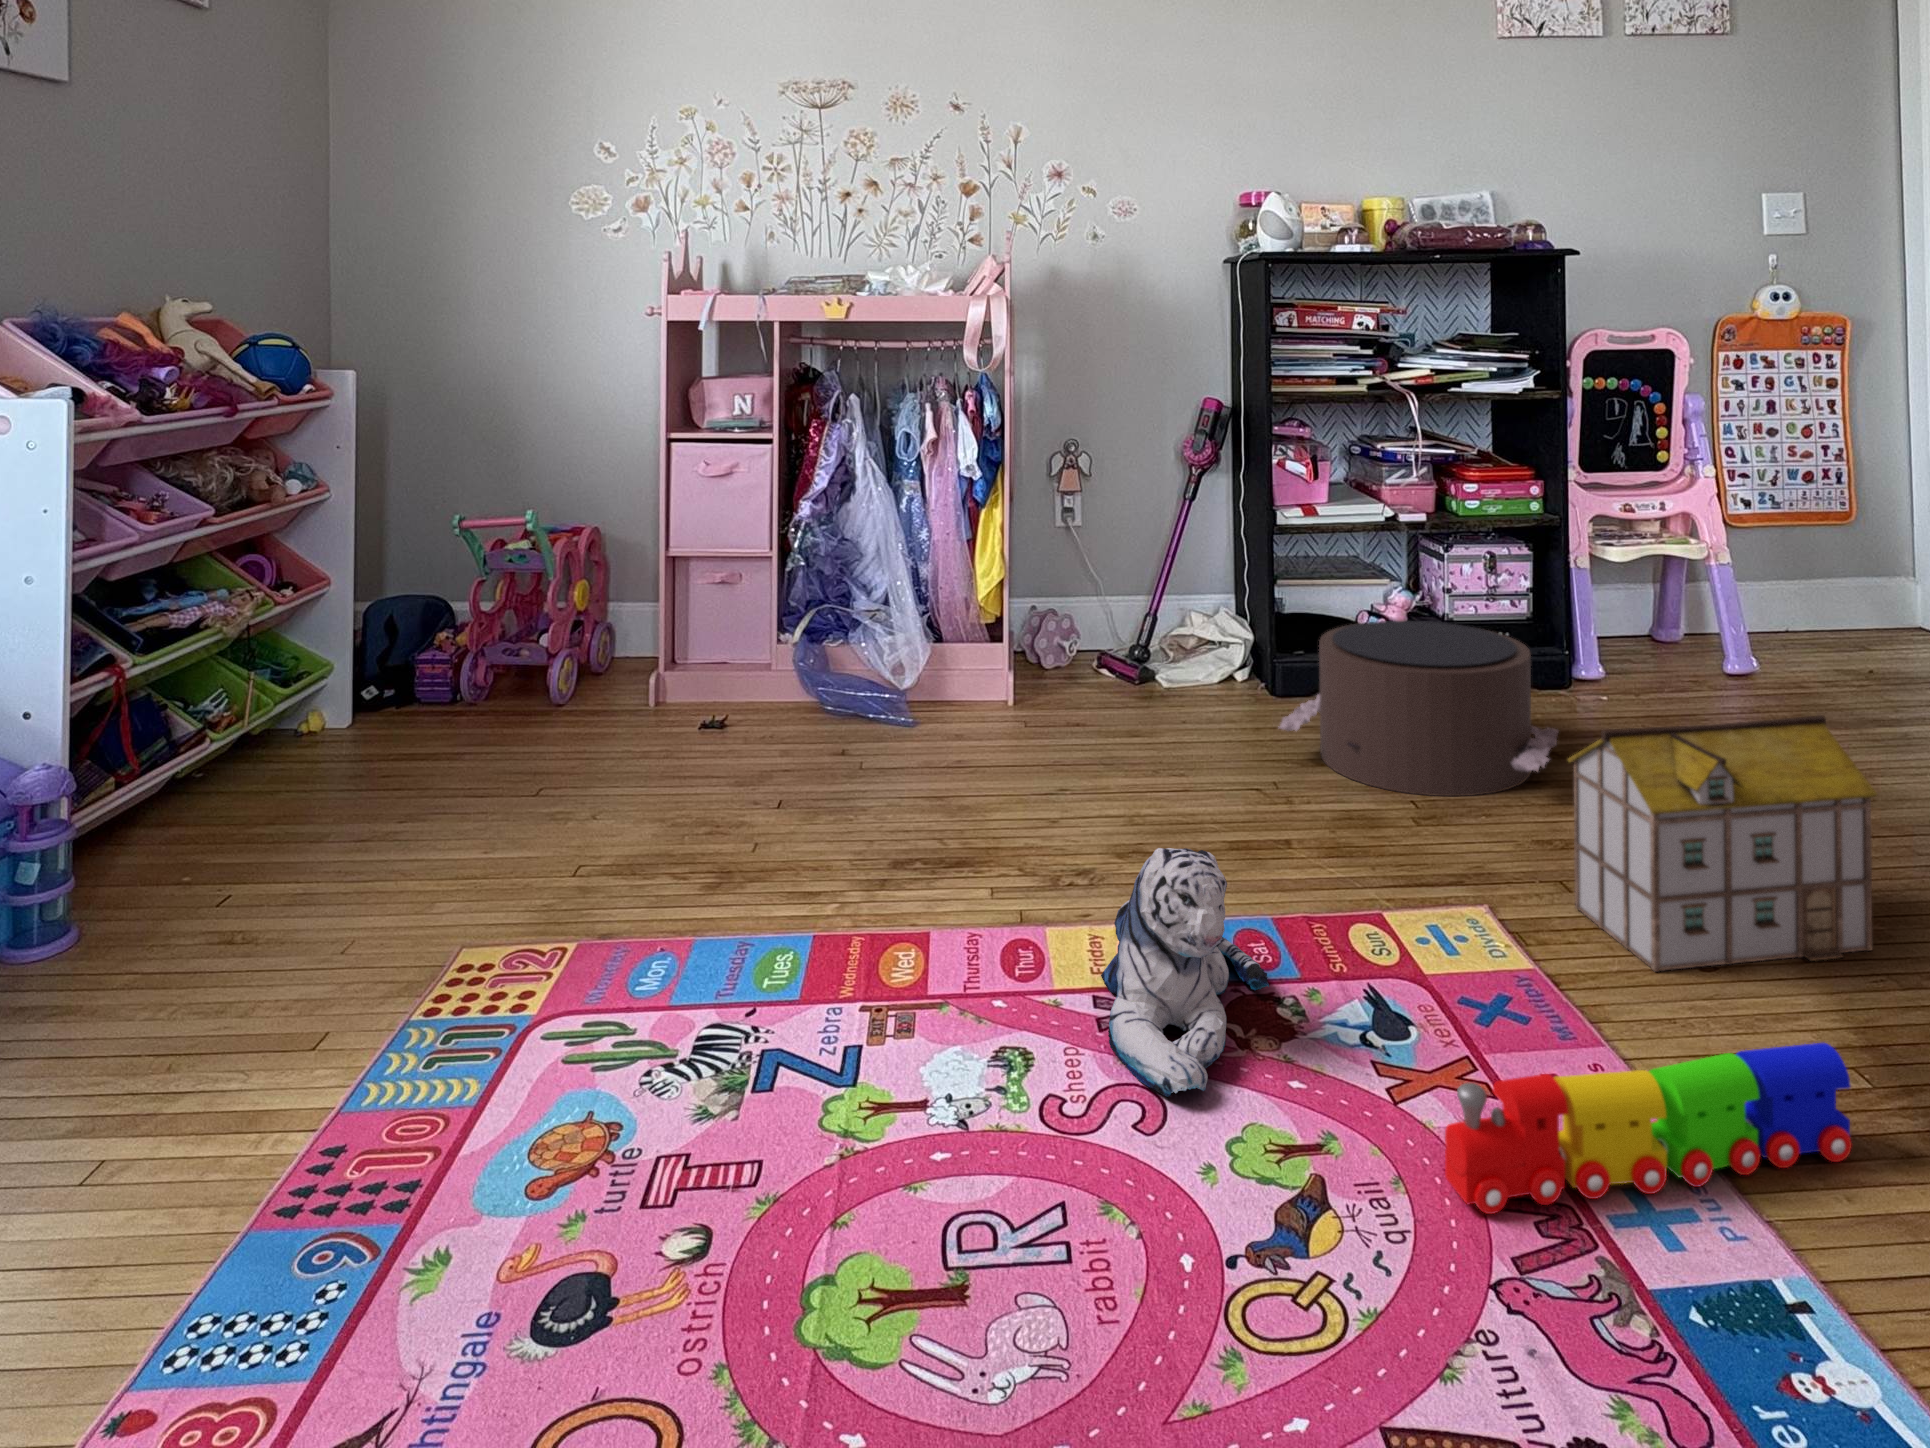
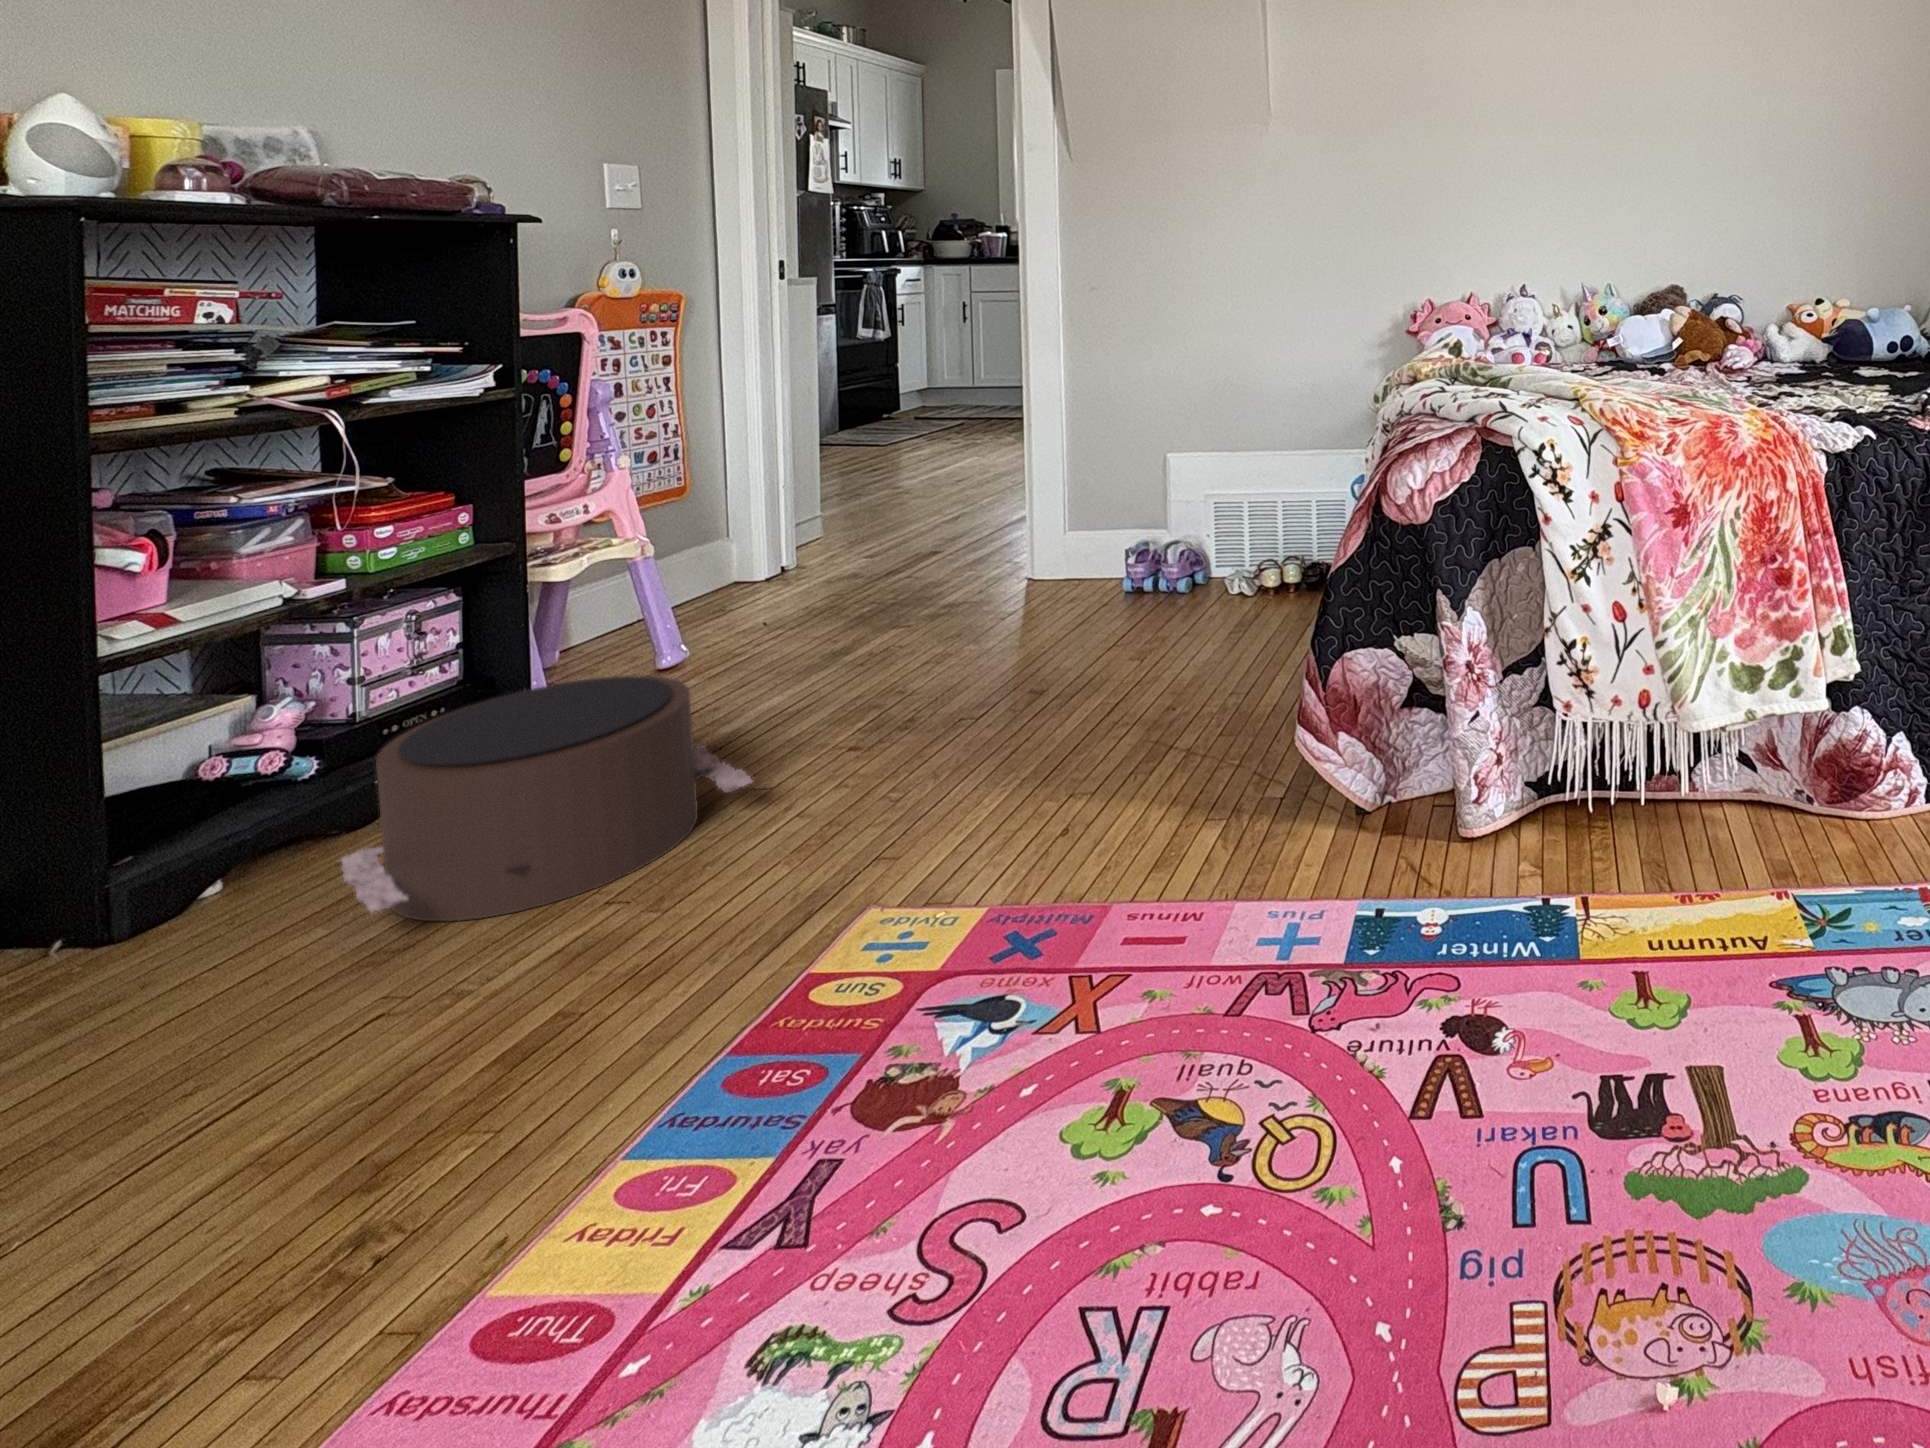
toy house: present [1568,715,1877,972] -> none [923,609,1117,853]
plush toy: present [1101,848,1269,1097] -> none [663,955,1008,1228]
toy train: present [1445,1043,1852,1214] -> none [1210,787,1297,1021]

